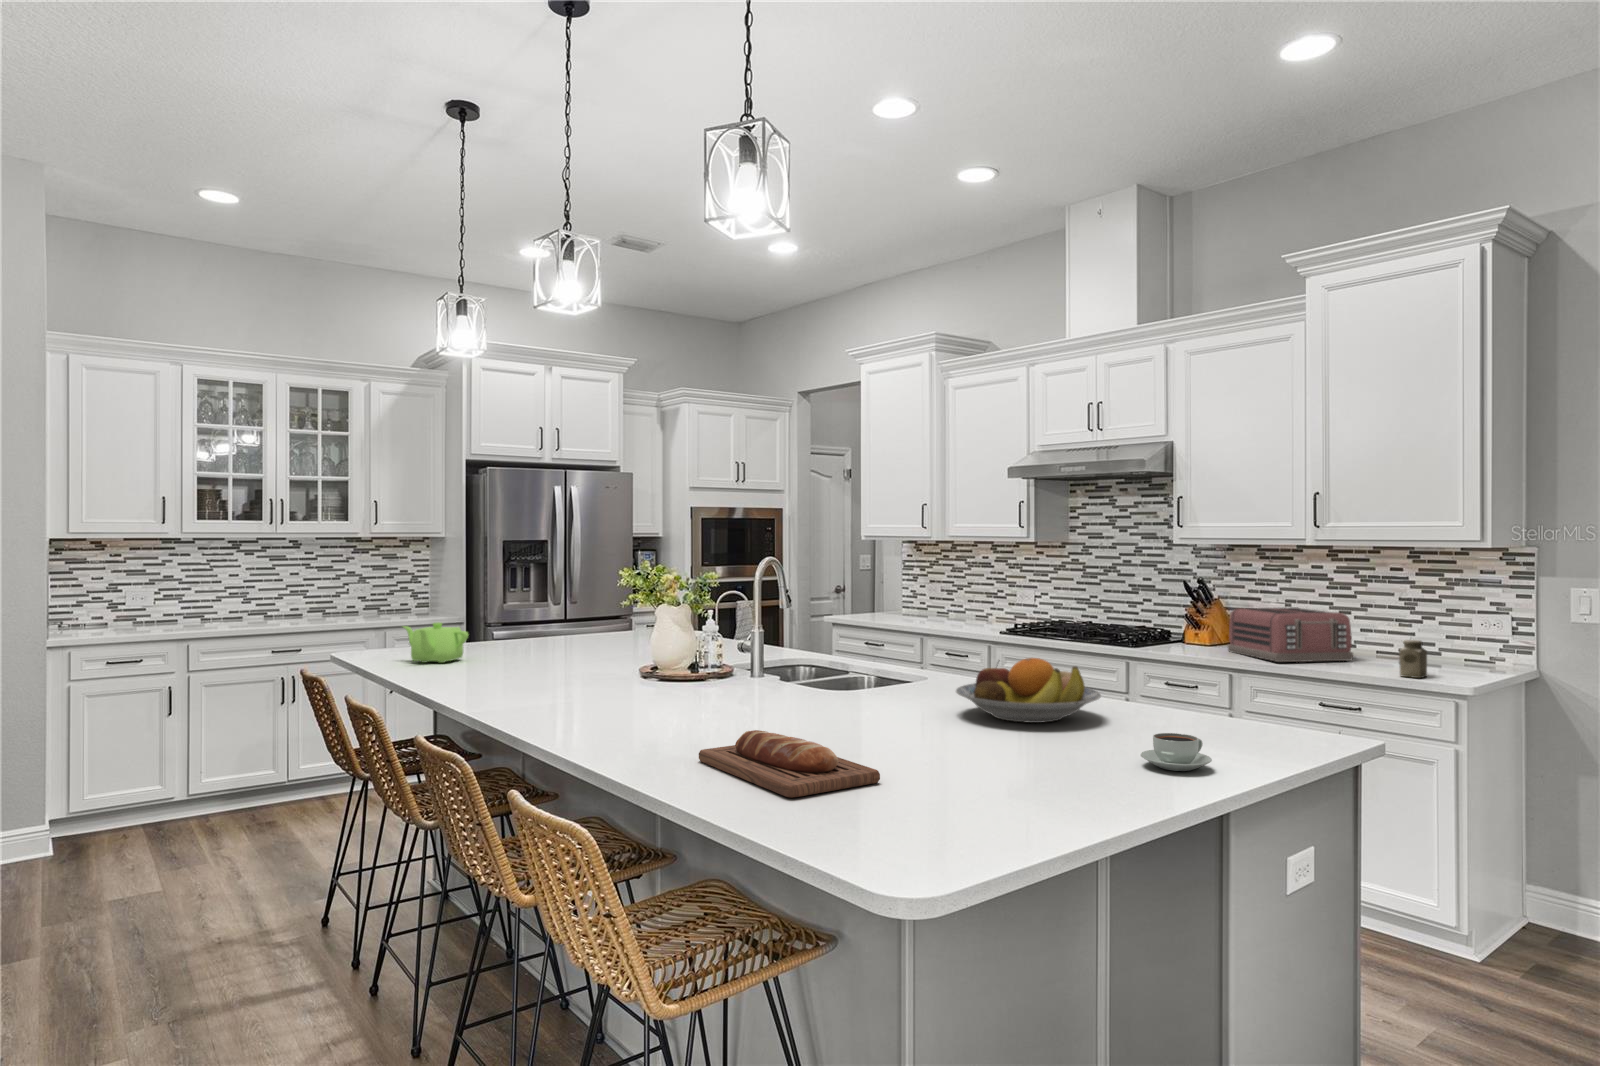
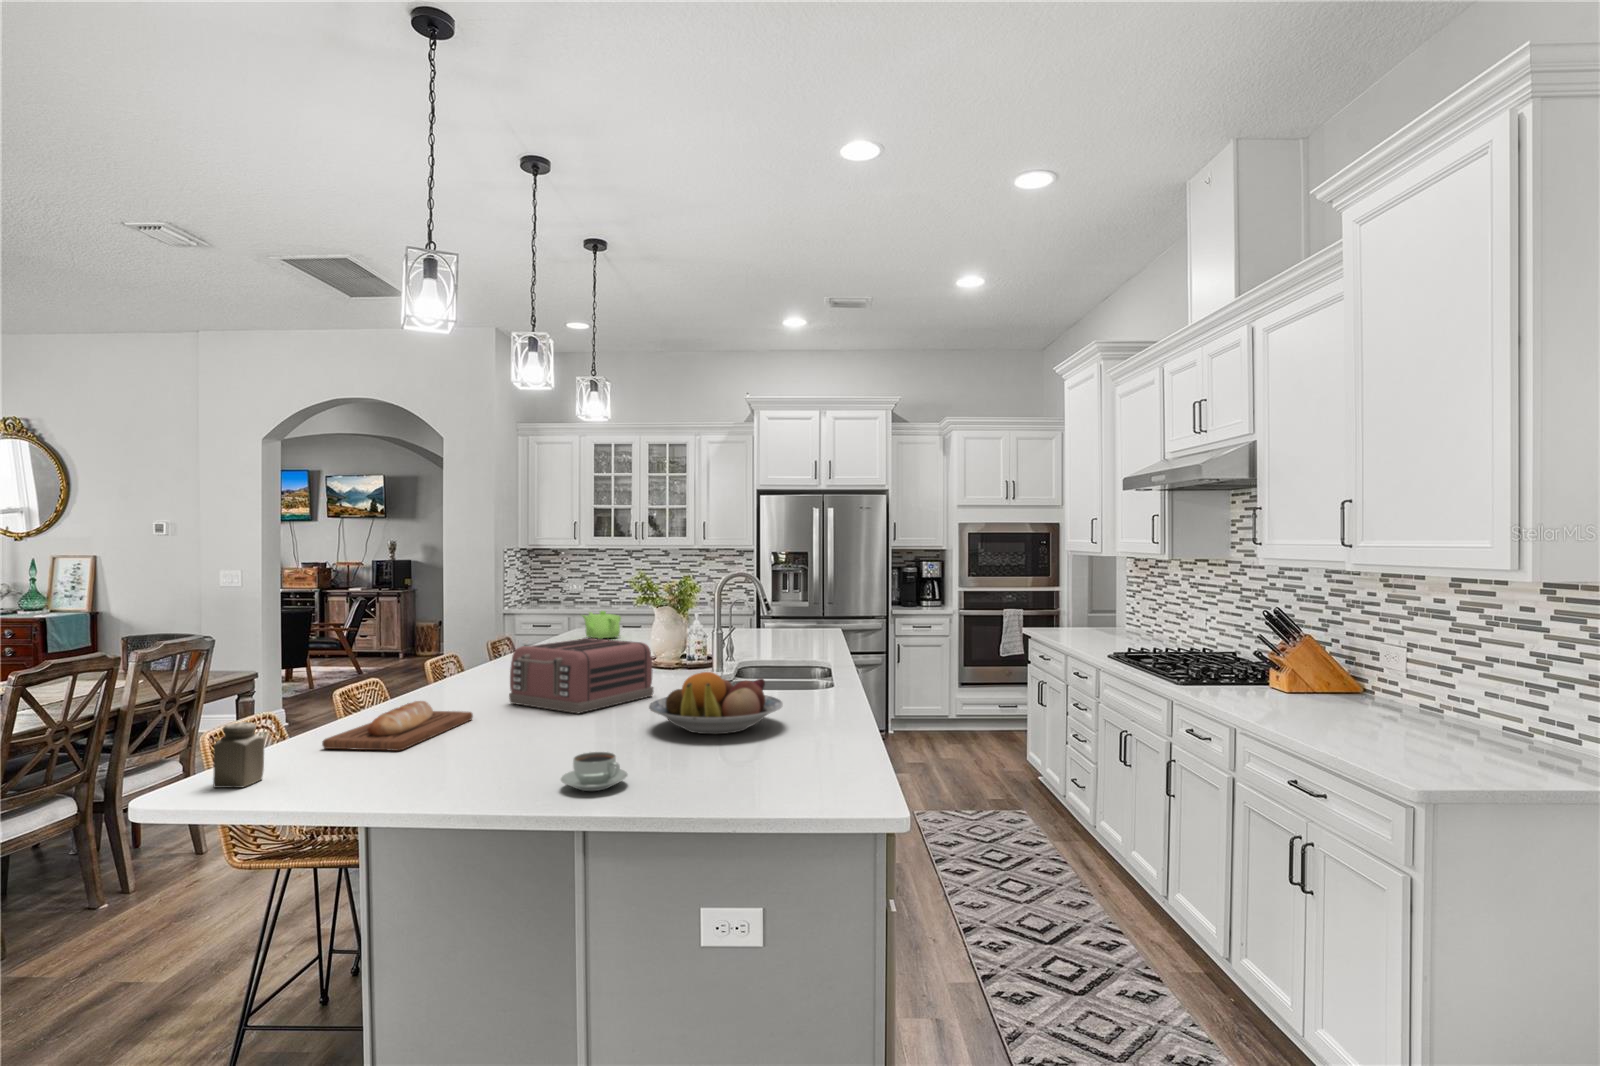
toaster: present [1228,607,1353,662] -> present [509,638,653,713]
salt shaker: present [1399,640,1427,678] -> present [213,722,264,788]

